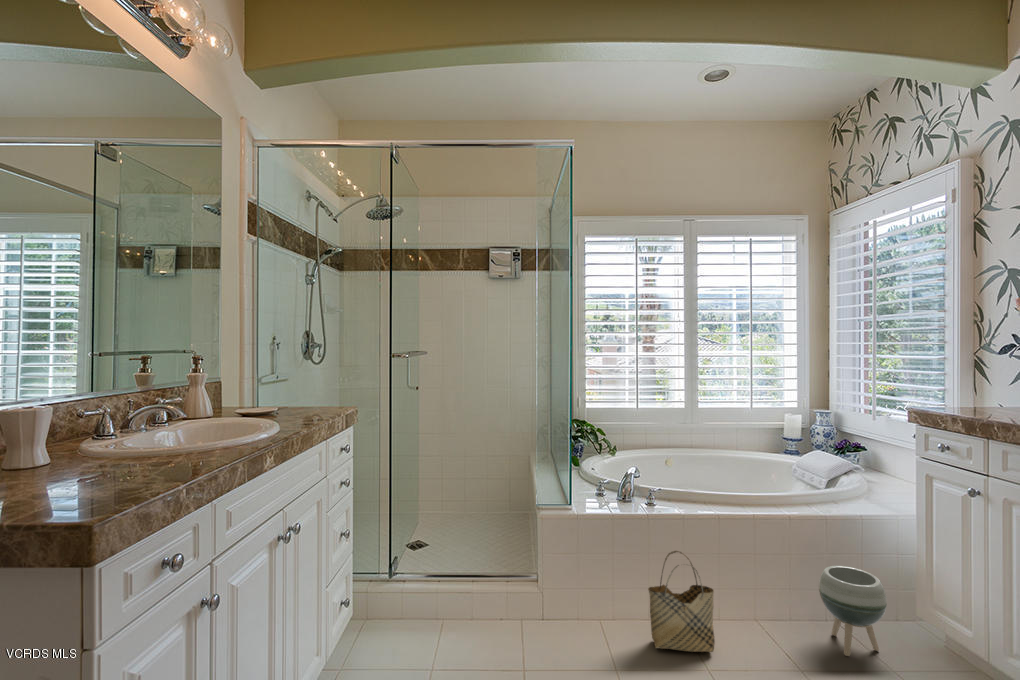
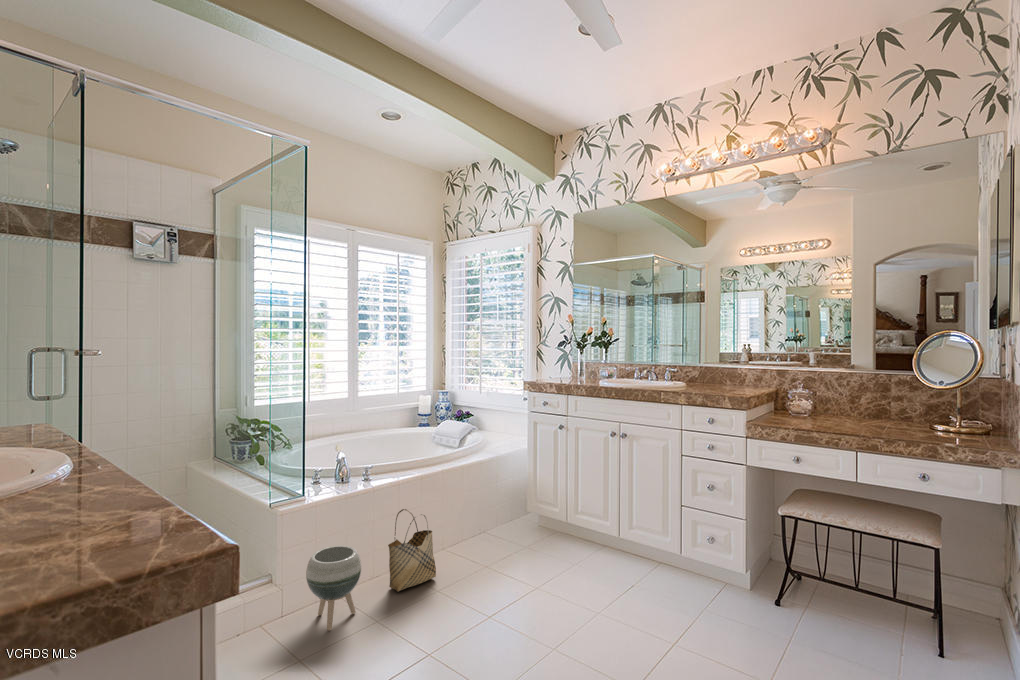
planter: present [819,566,887,656] -> present [306,545,362,631]

